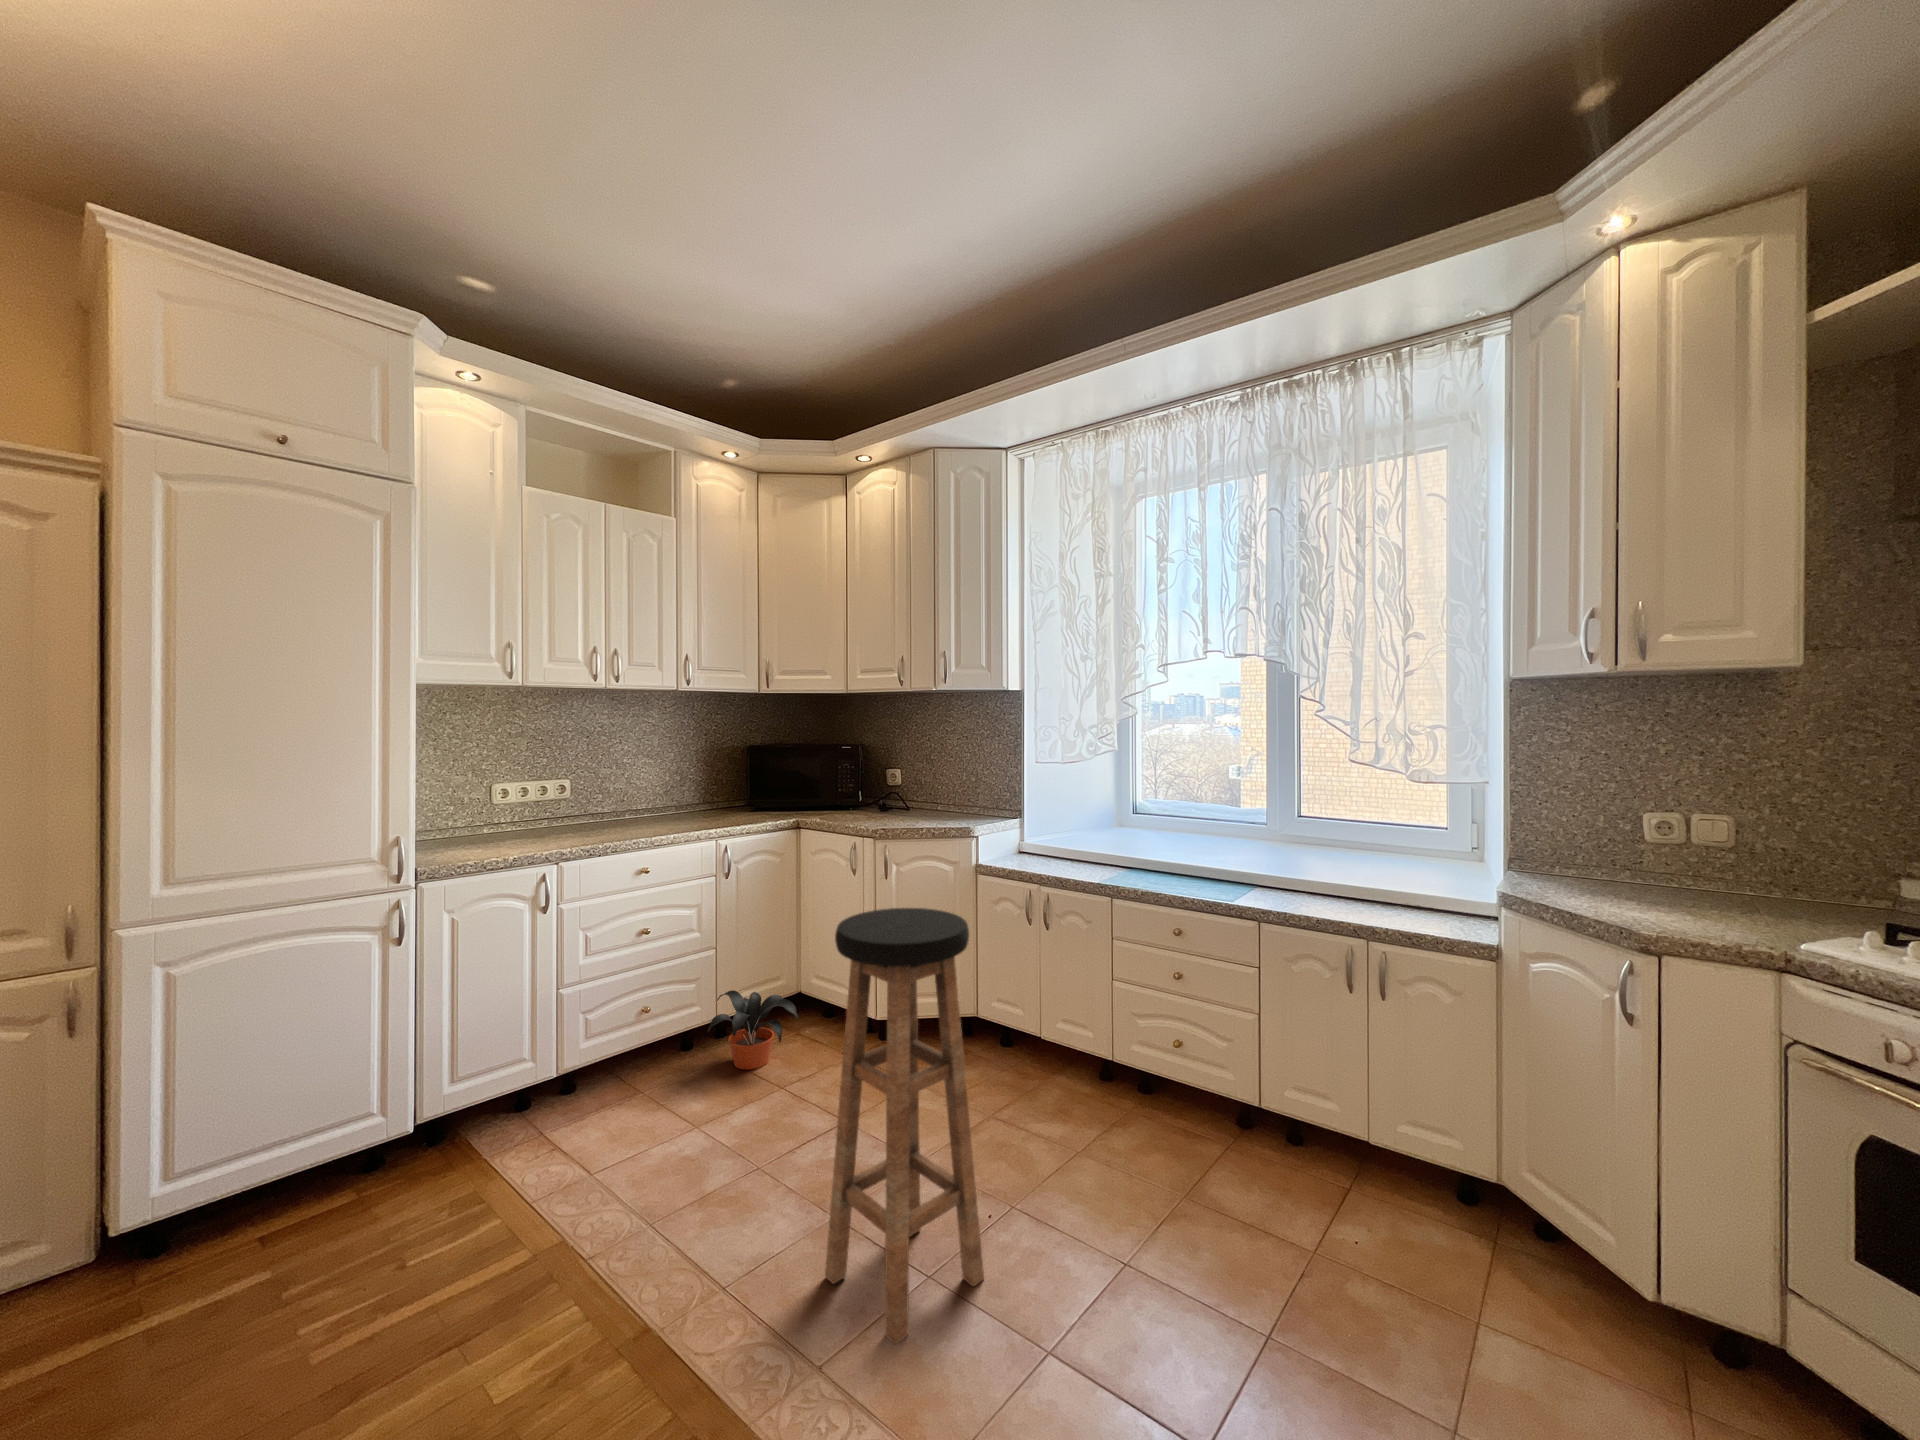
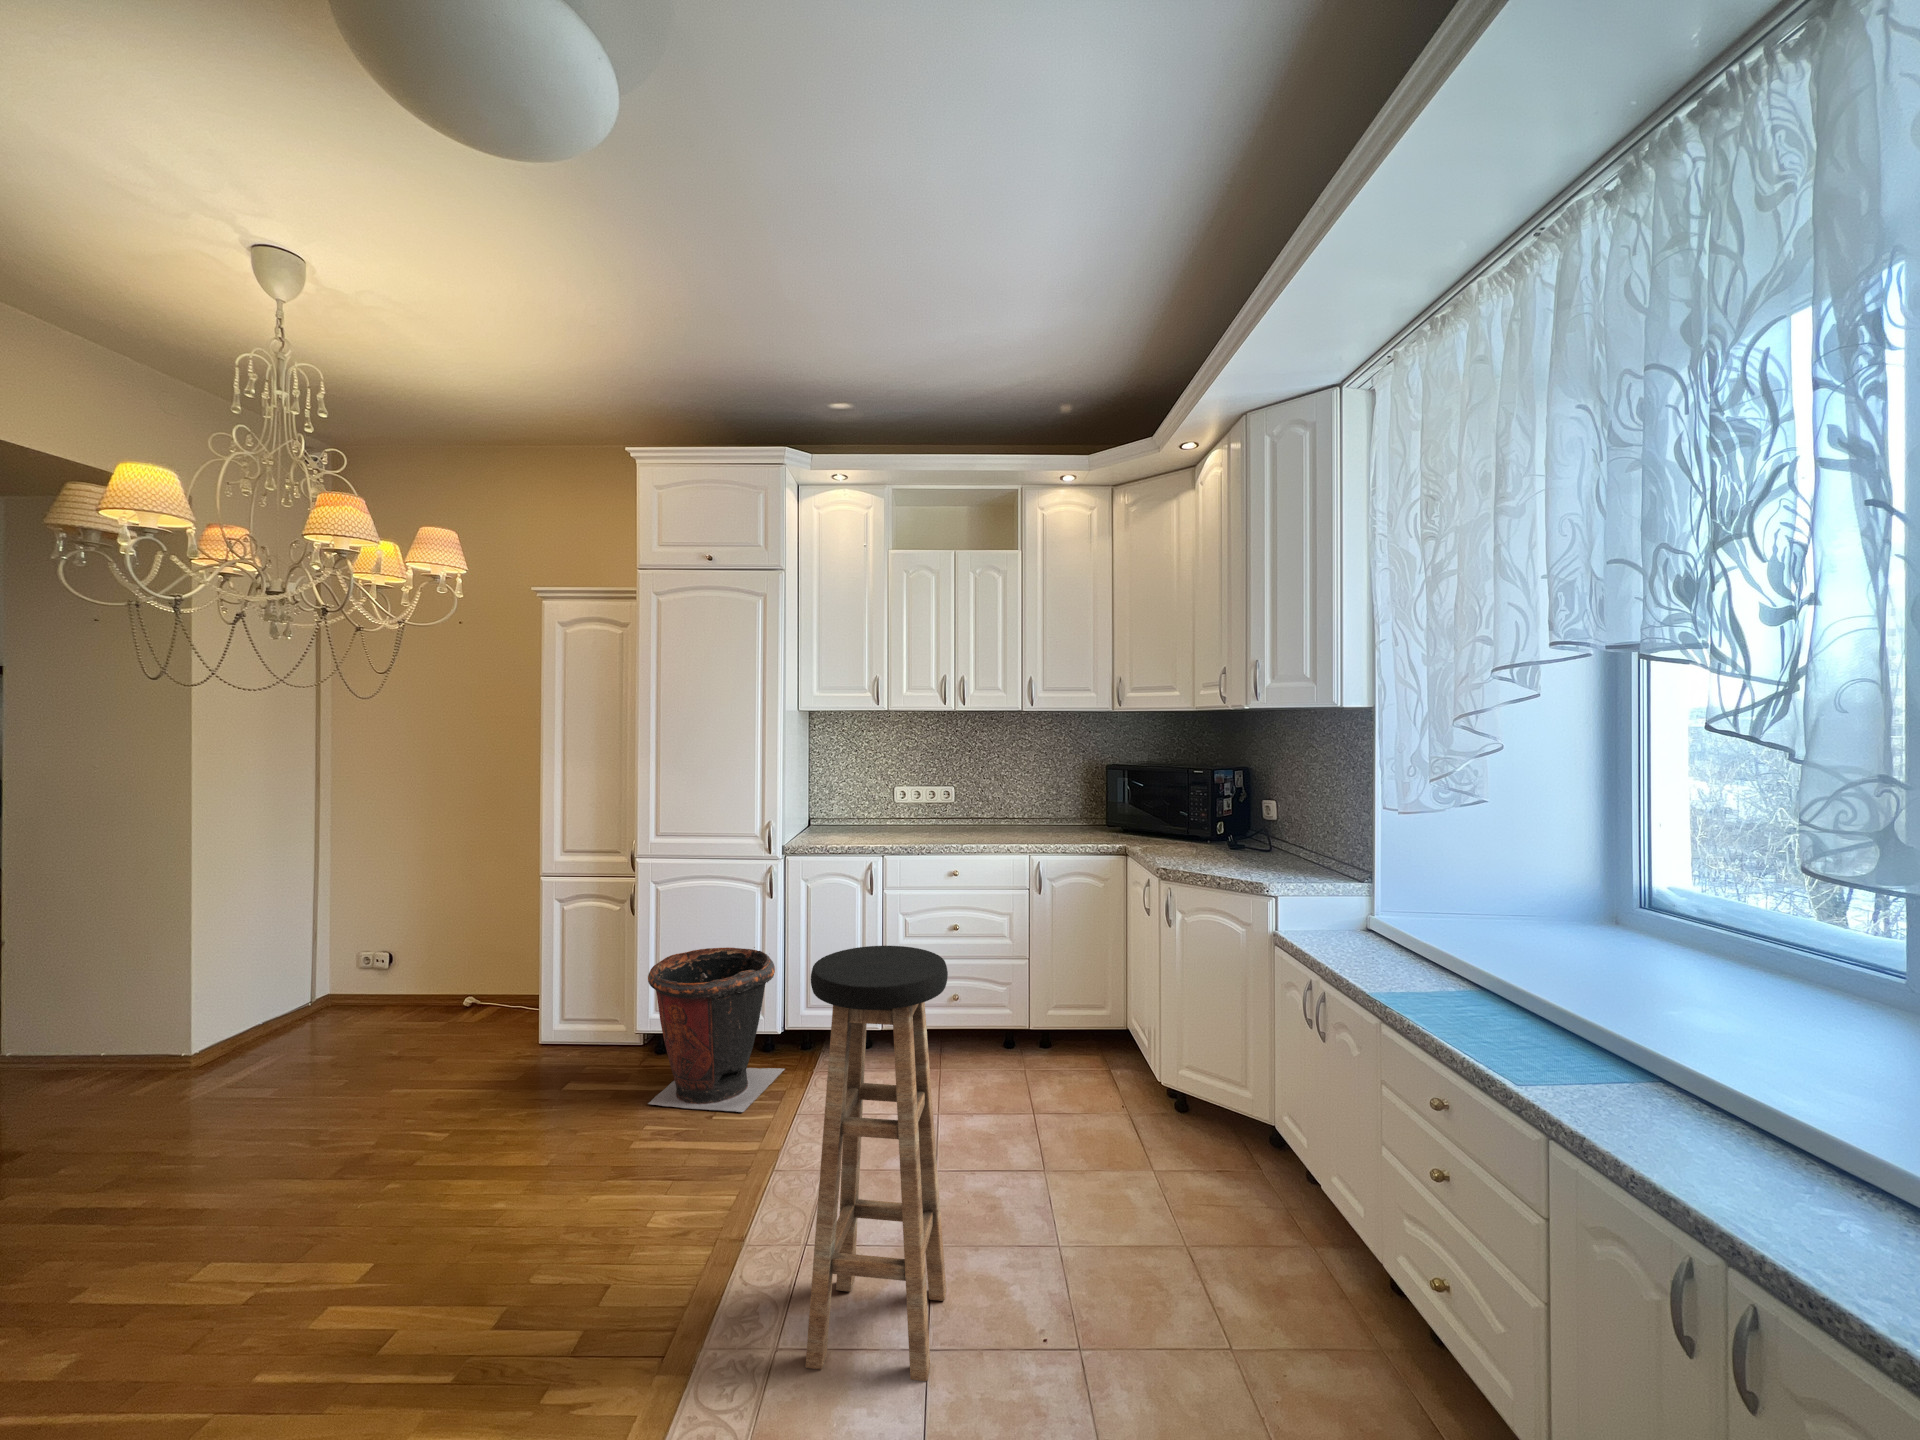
potted plant: present [707,990,798,1070] -> none [987,1007,1075,1090]
trash can: none [226,1015,468,1311] -> present [648,947,785,1112]

